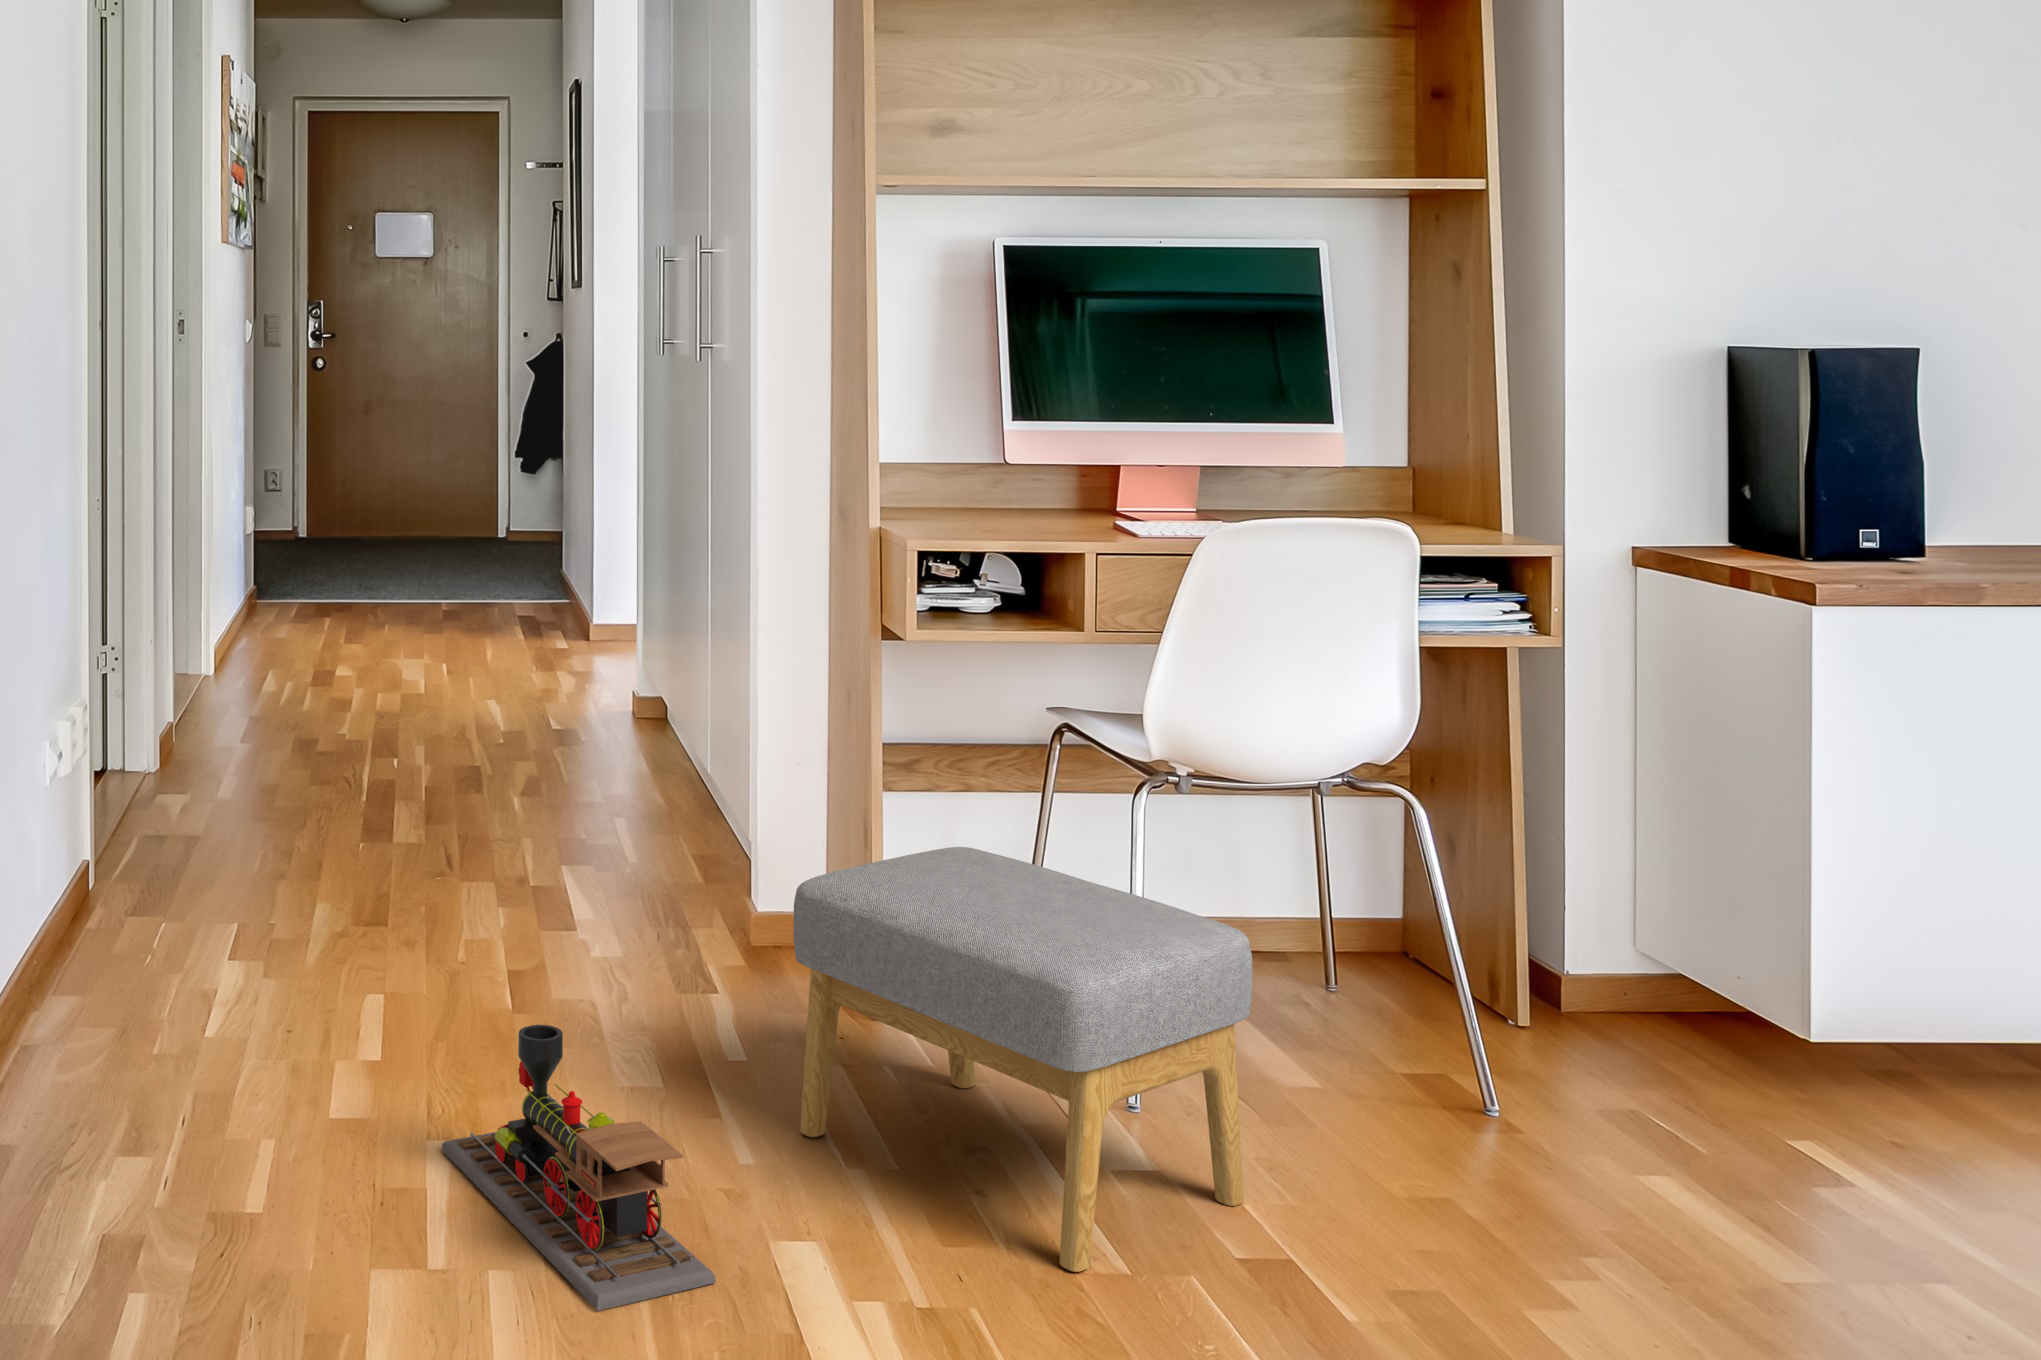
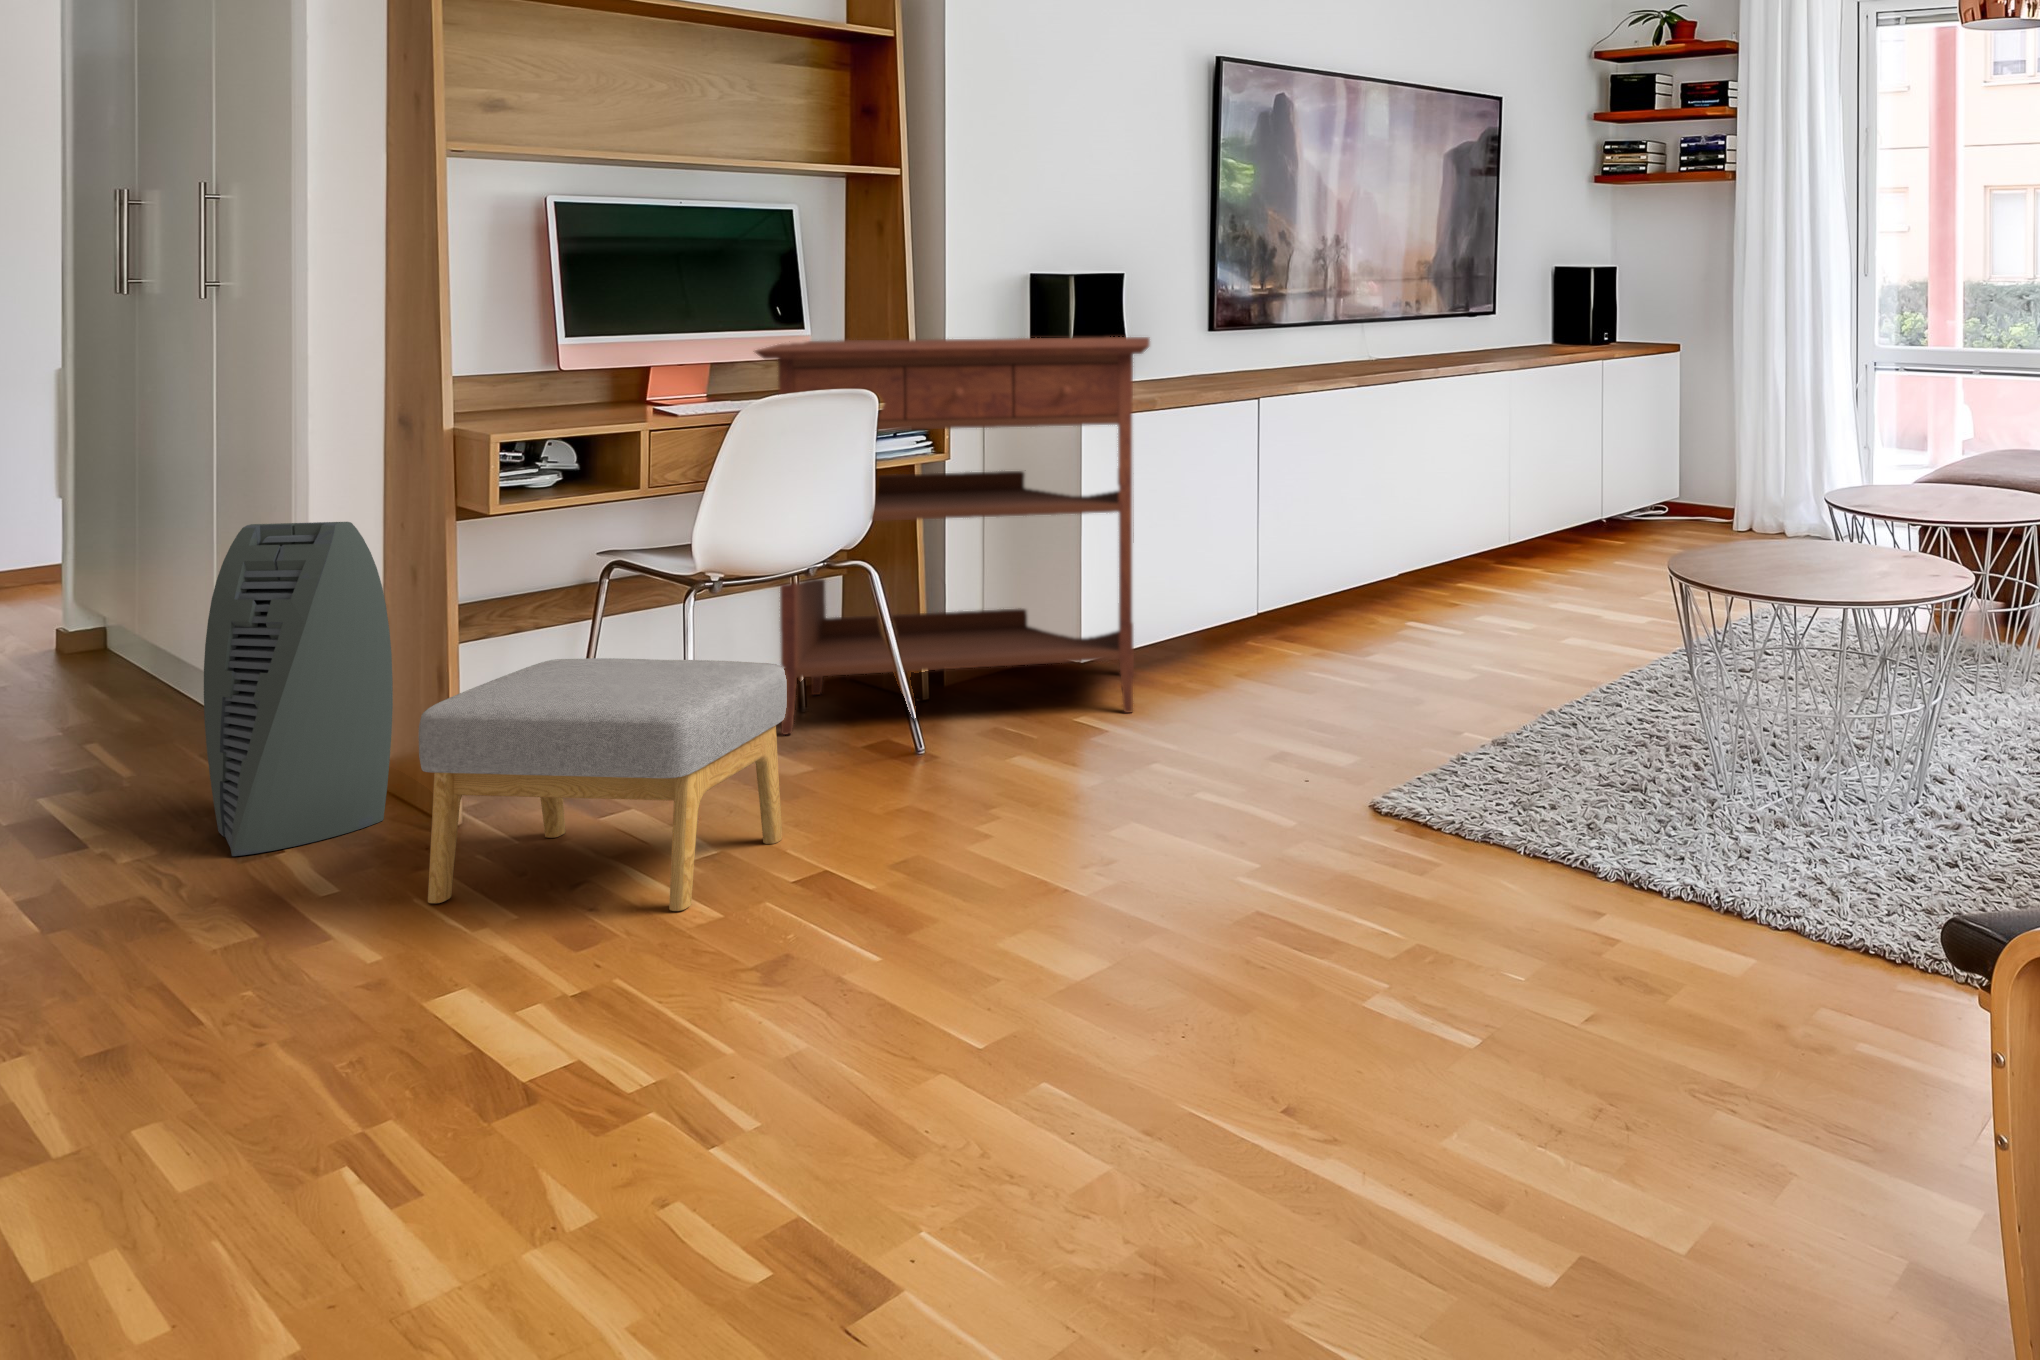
console table: none [1249,440,1961,1166] -> present [755,337,1150,734]
air purifier: none [645,615,812,1003] -> present [204,522,393,856]
toy train: present [442,1025,715,1311] -> none [55,877,398,1065]

